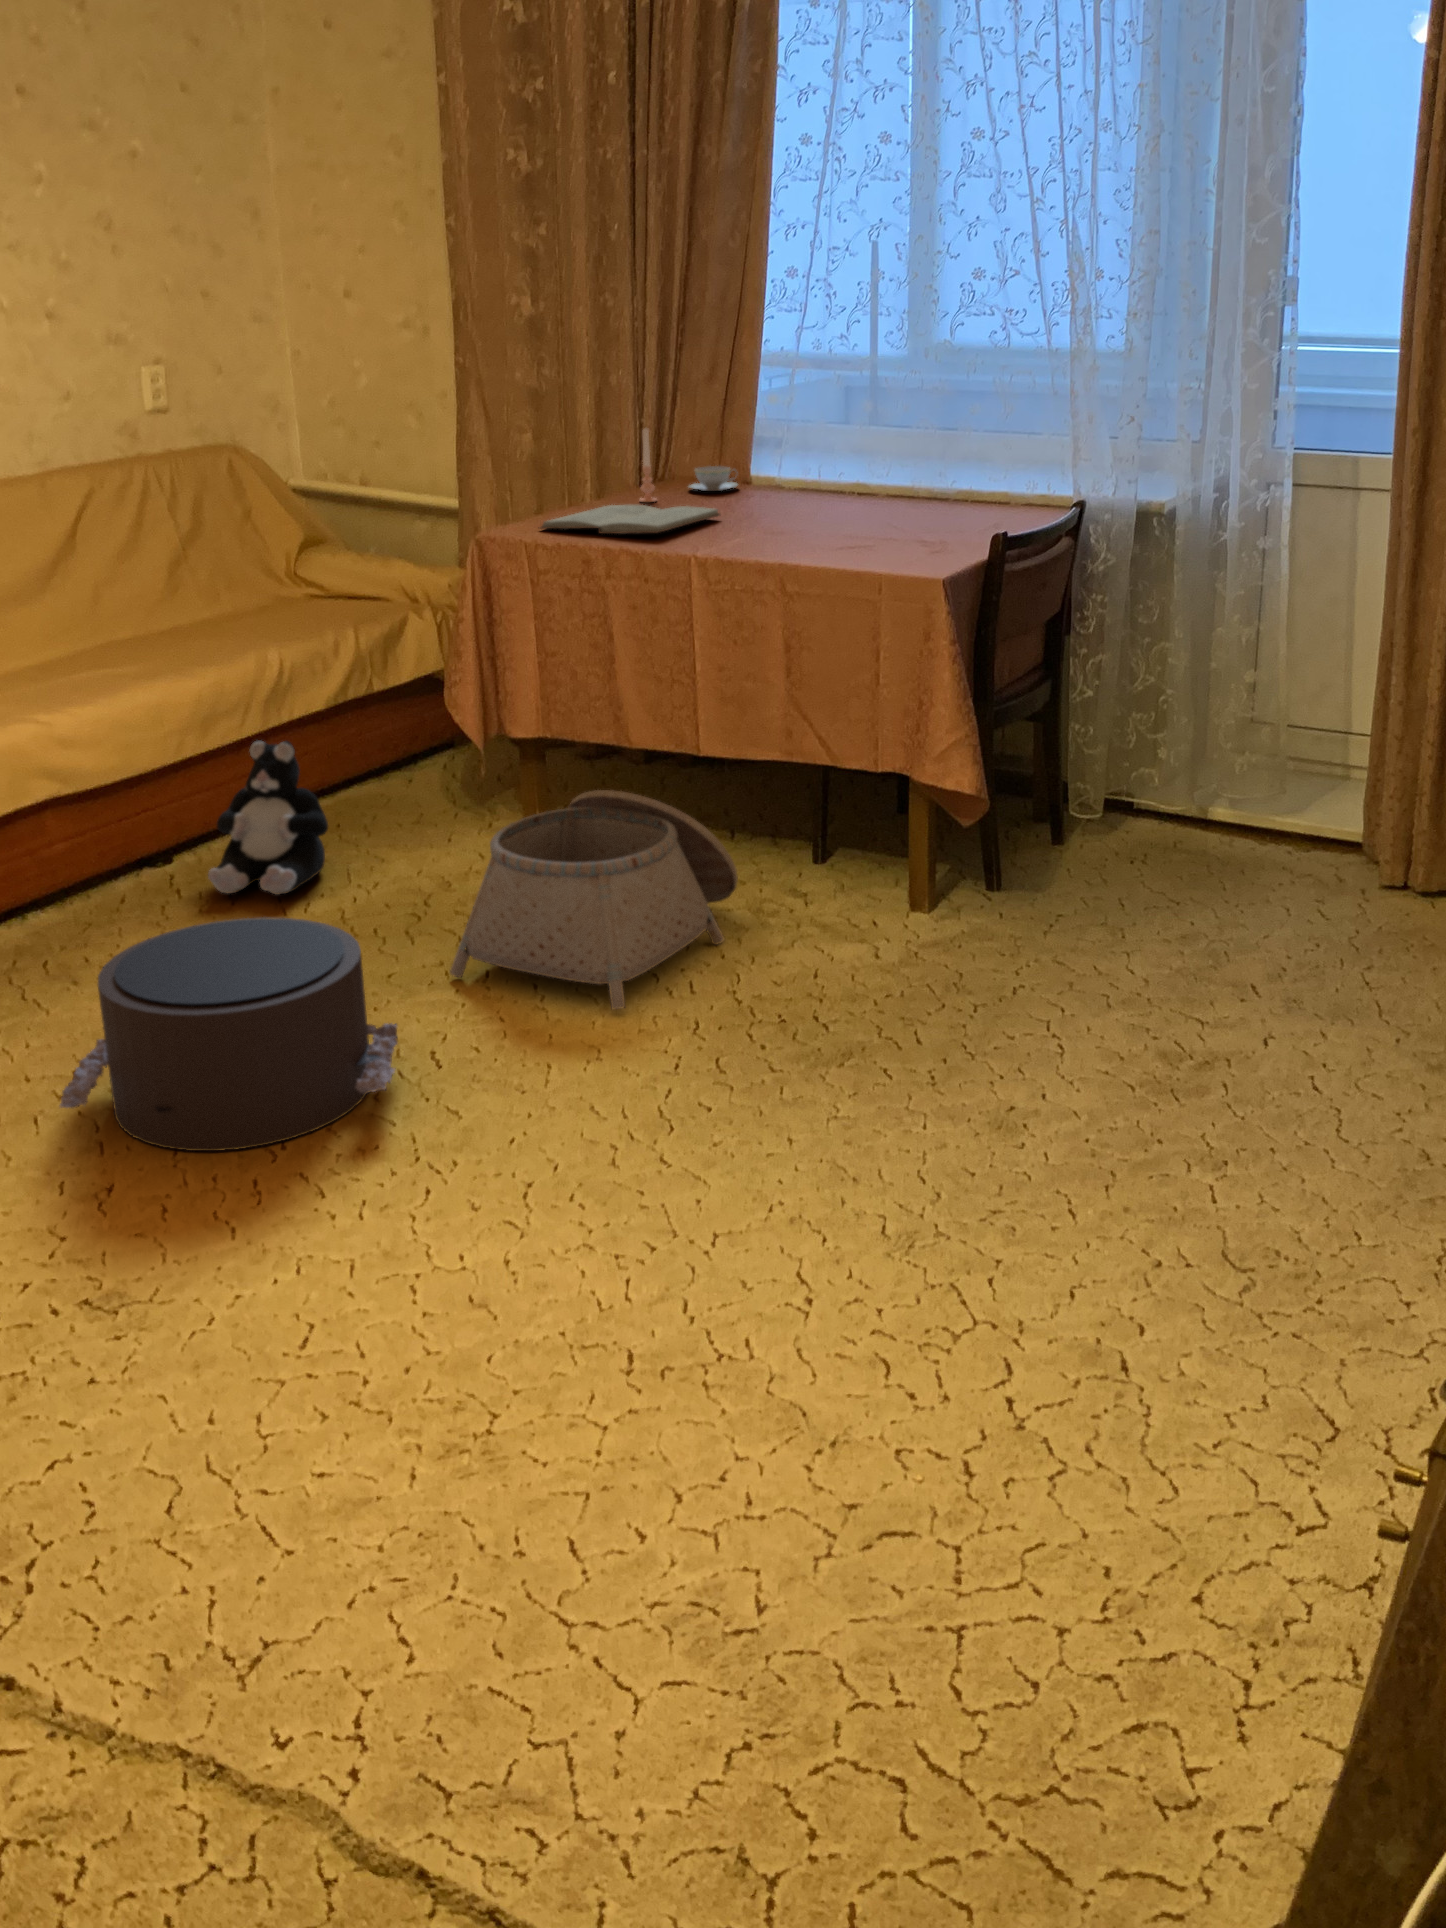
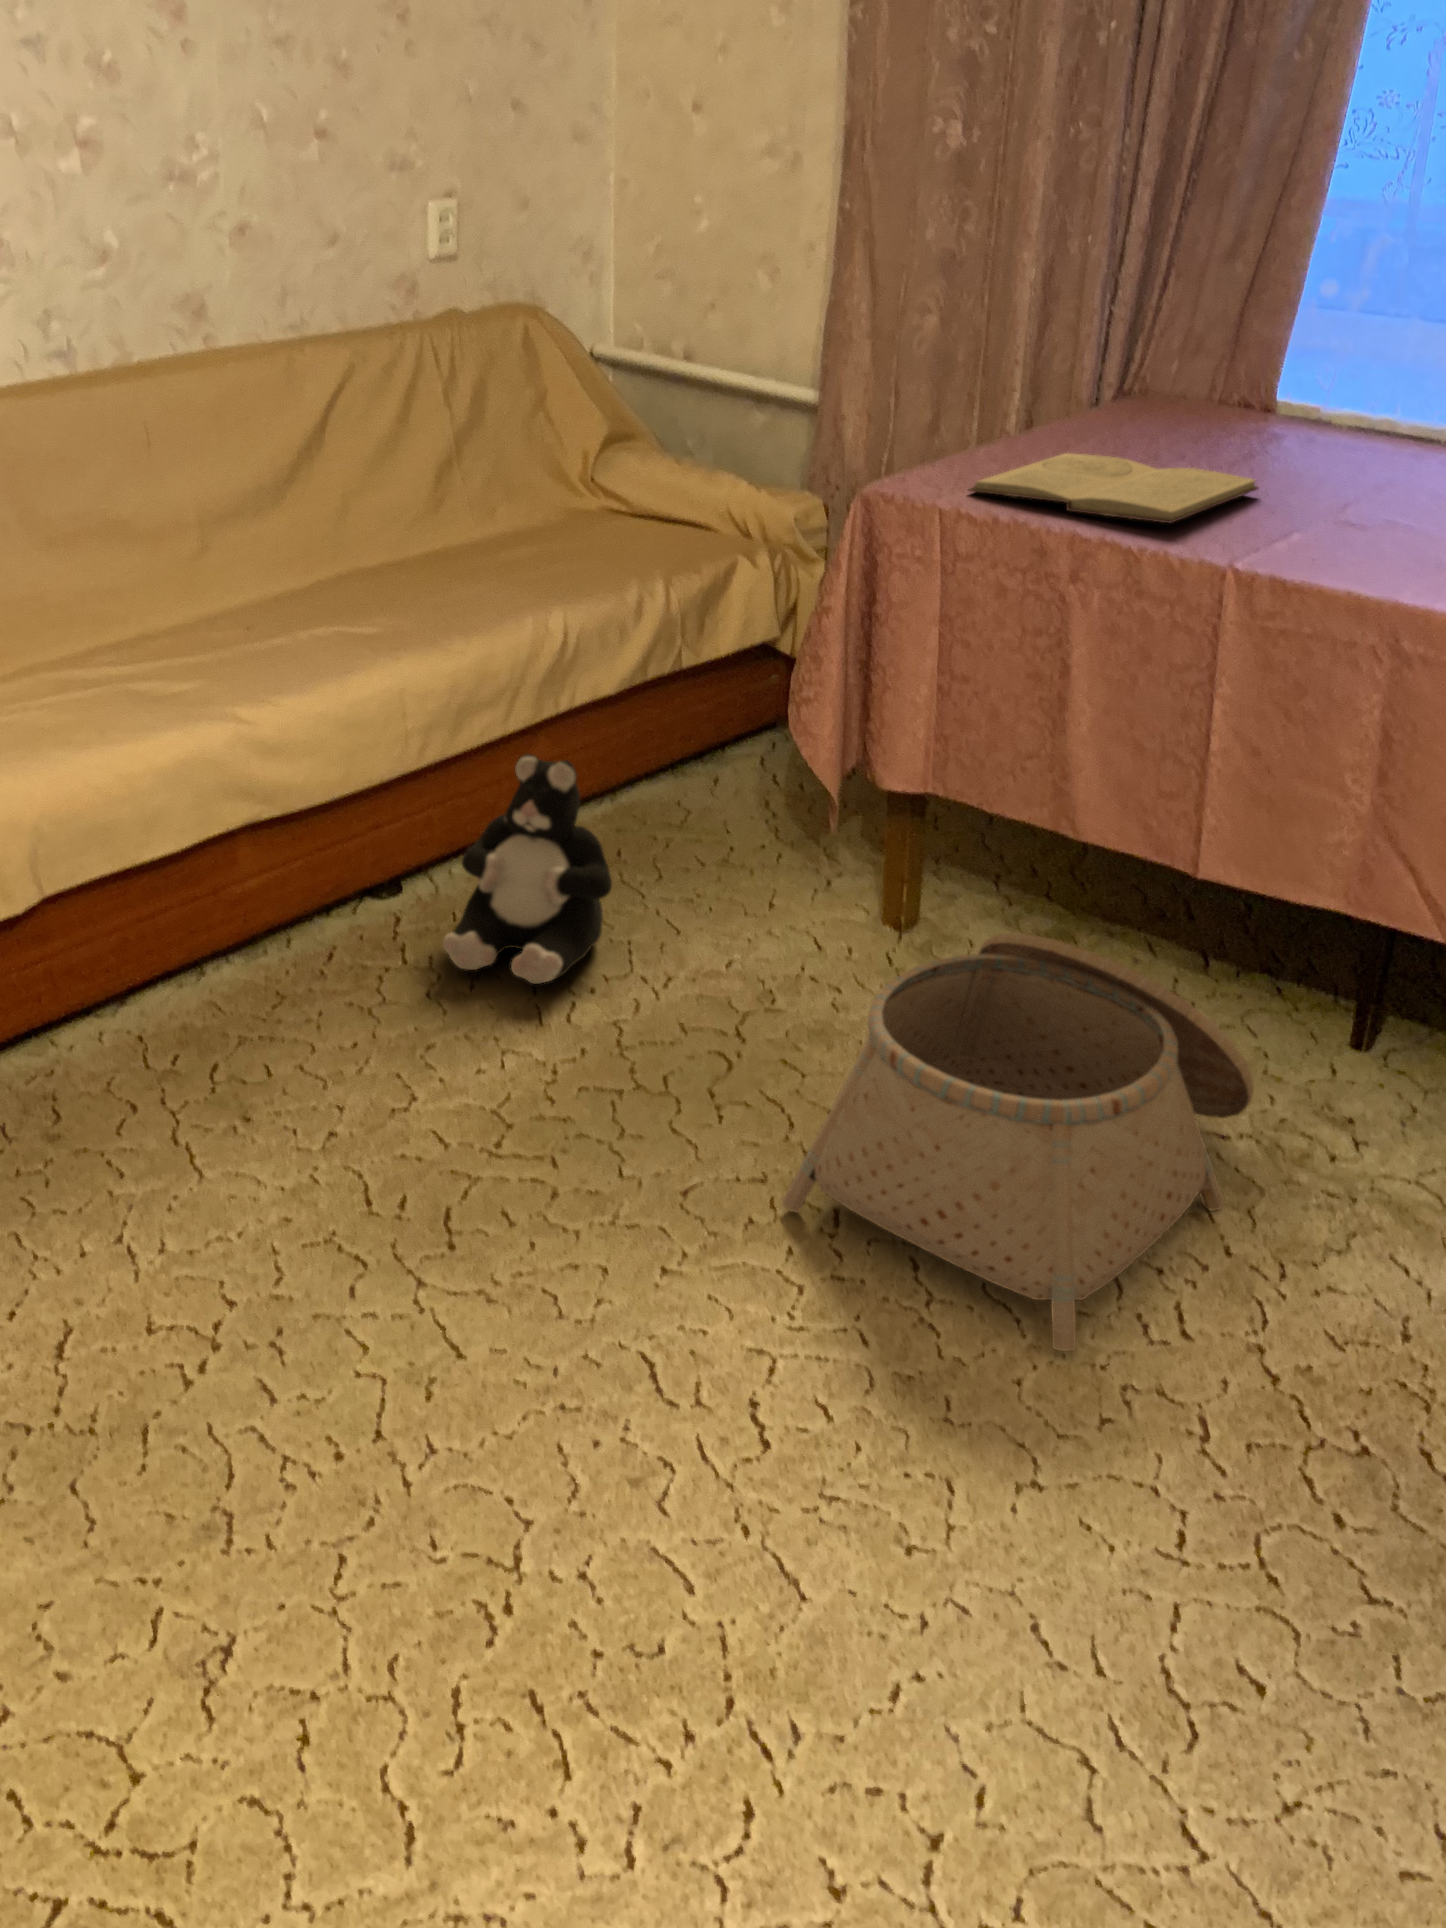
candle: present [640,428,656,502] -> none [1110,336,1141,449]
teacup: present [689,466,738,491] -> none [1180,394,1263,434]
pouf: present [60,917,398,1151] -> none [173,1123,708,1582]

